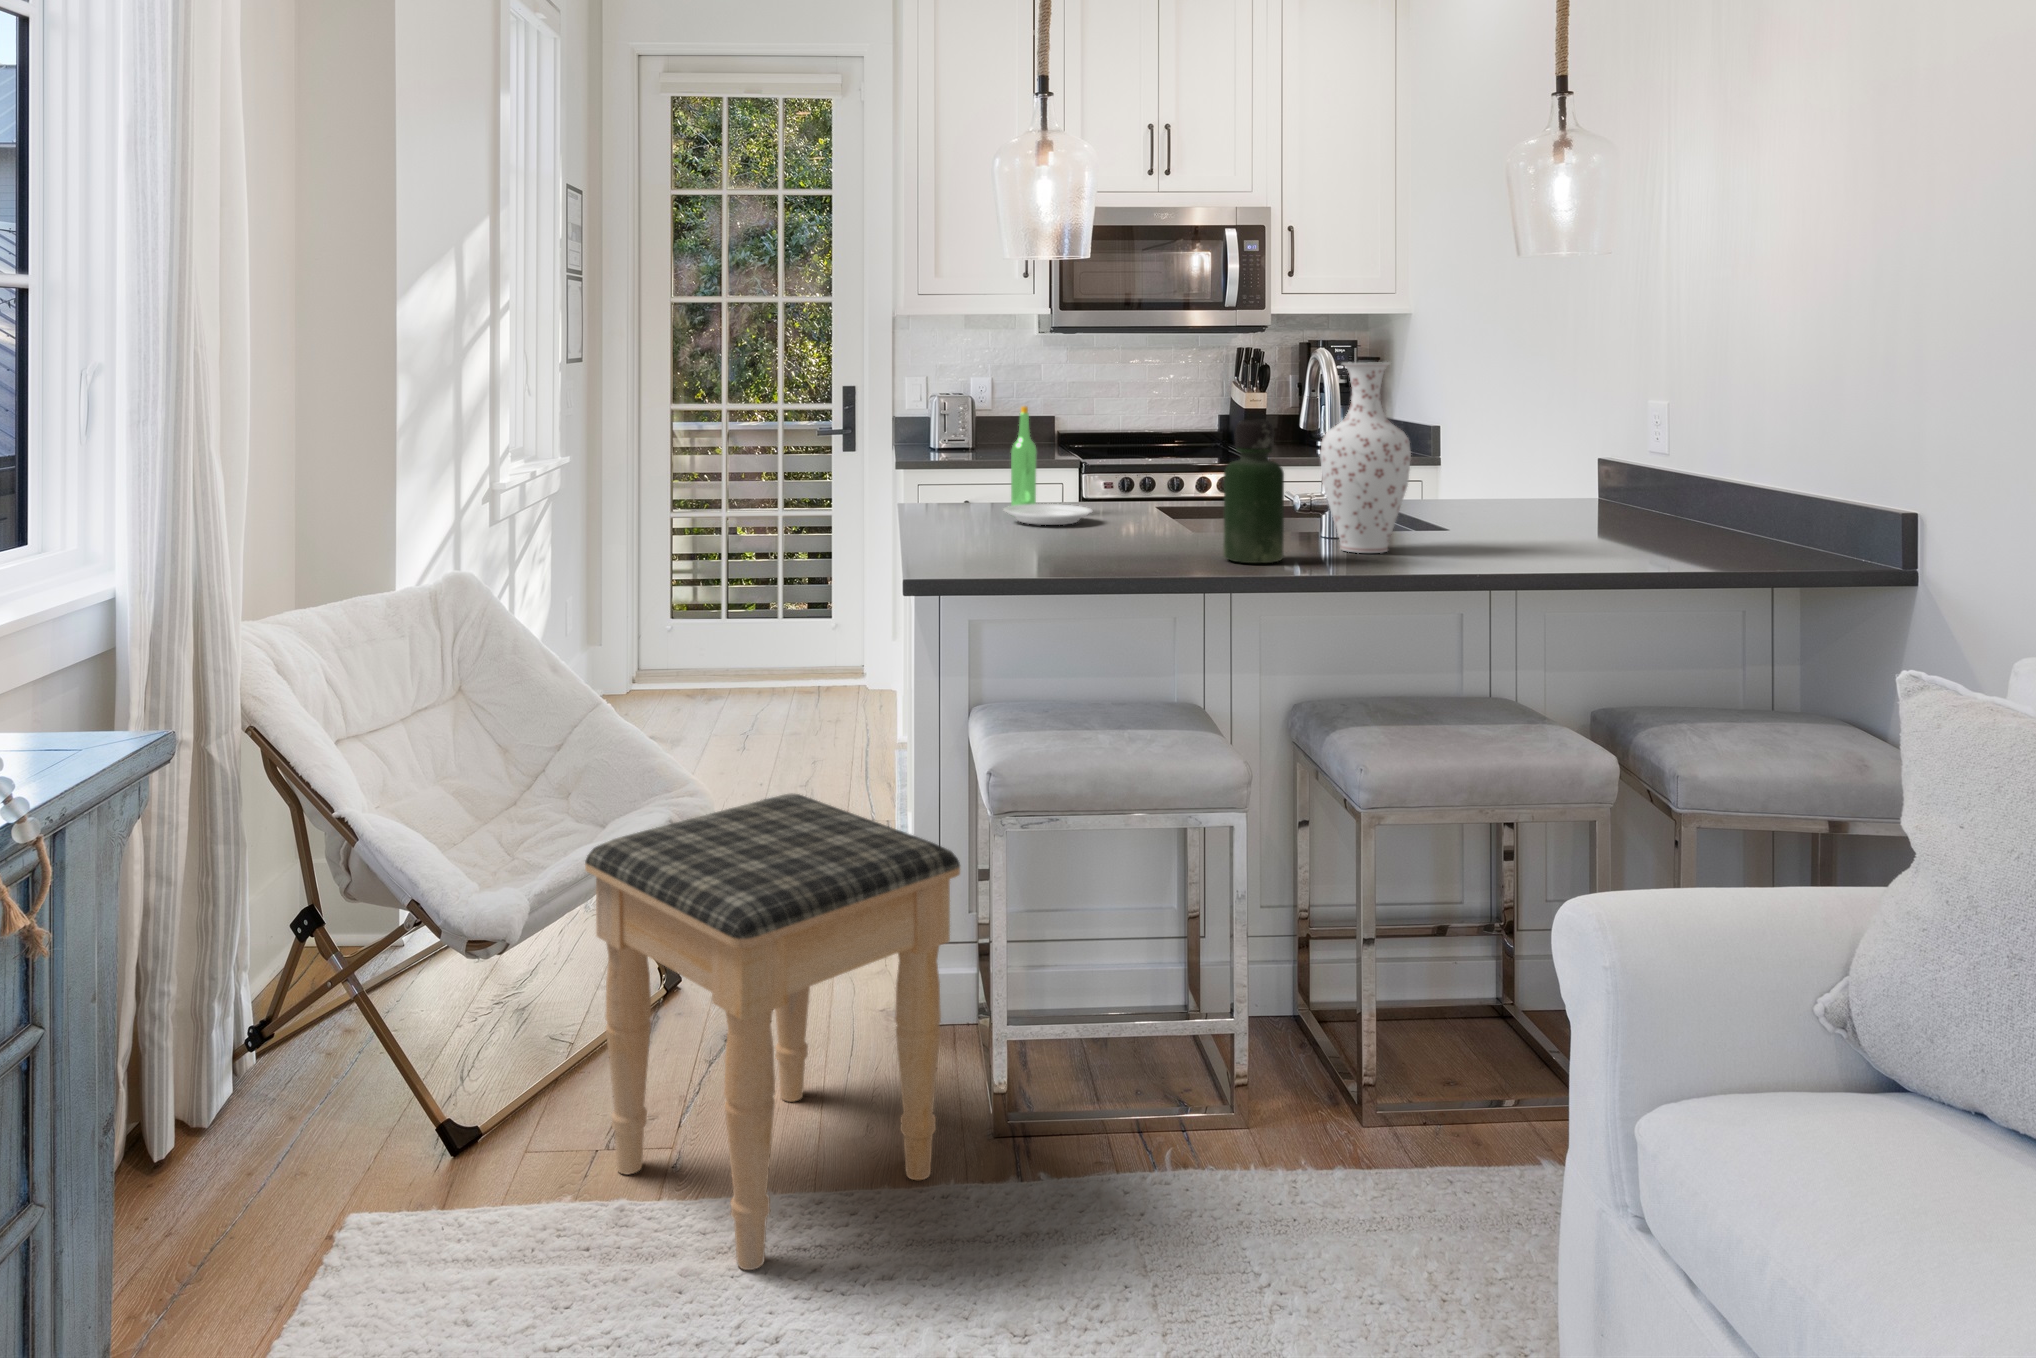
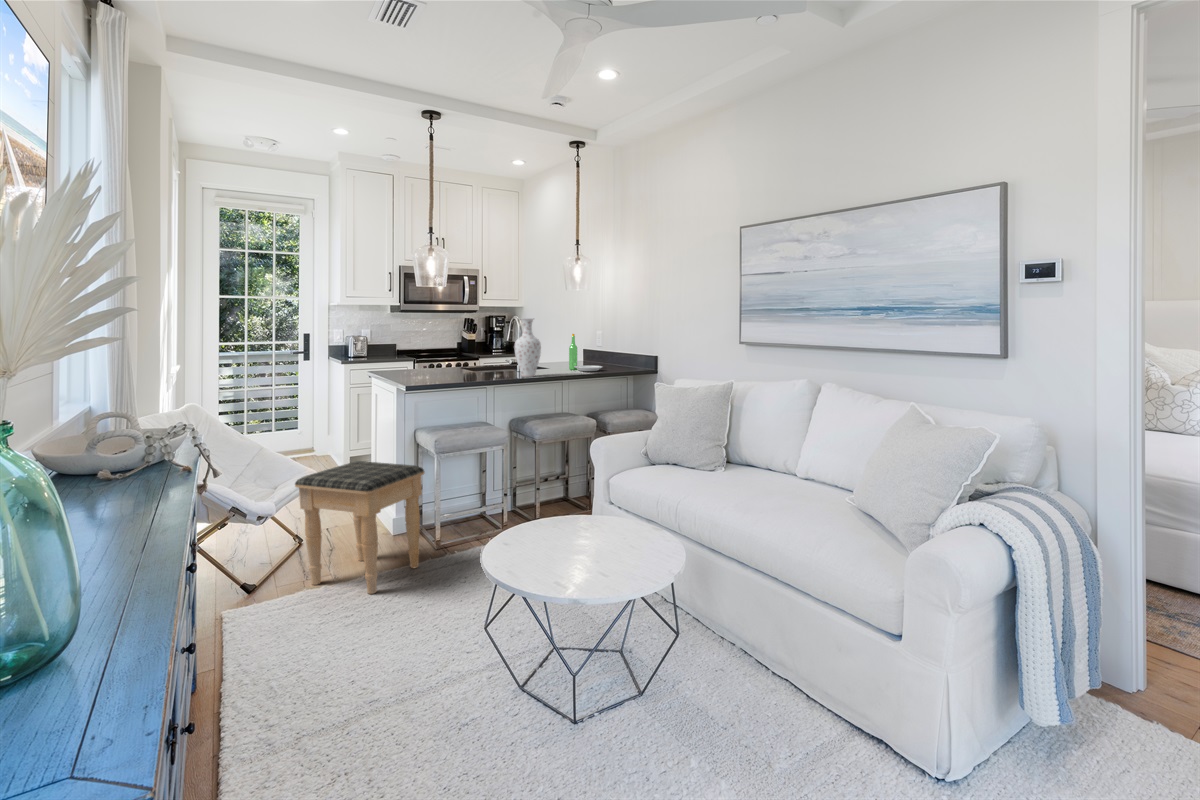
plate: present [1004,406,1092,525] -> present [569,334,602,371]
bottle: present [1223,420,1284,563] -> none [488,336,507,380]

